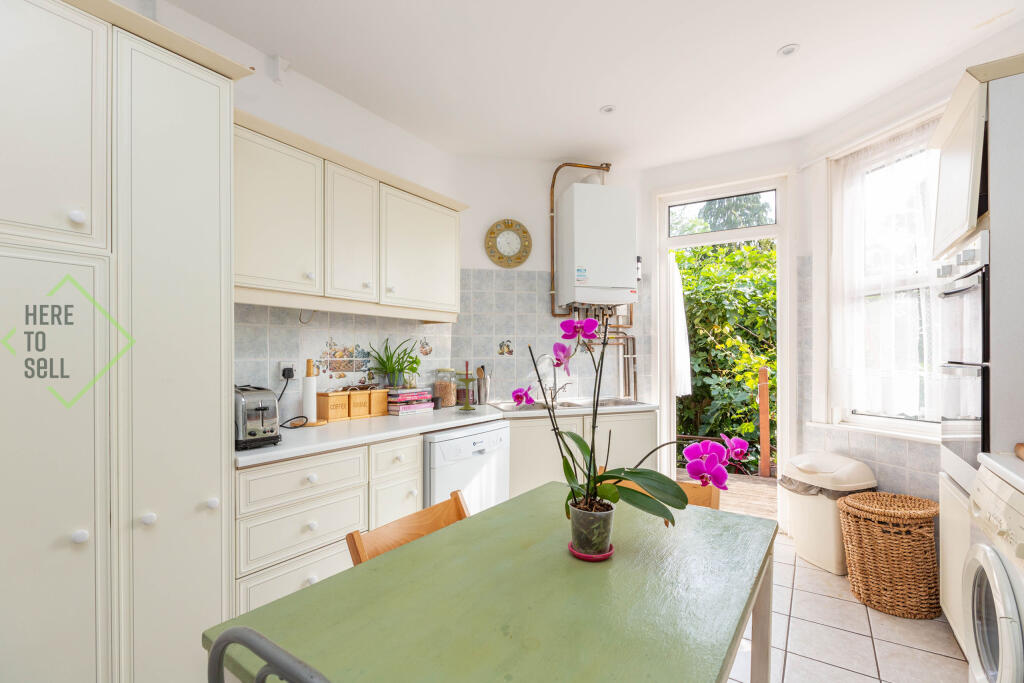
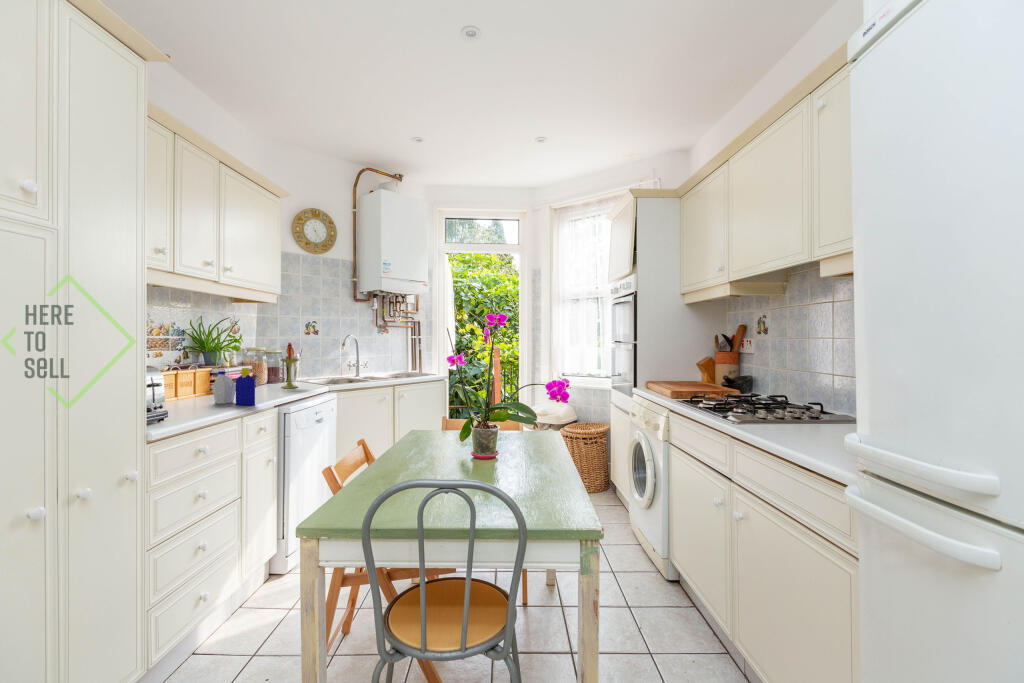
bottle: none [369,384,398,424] -> present [212,368,255,405]

